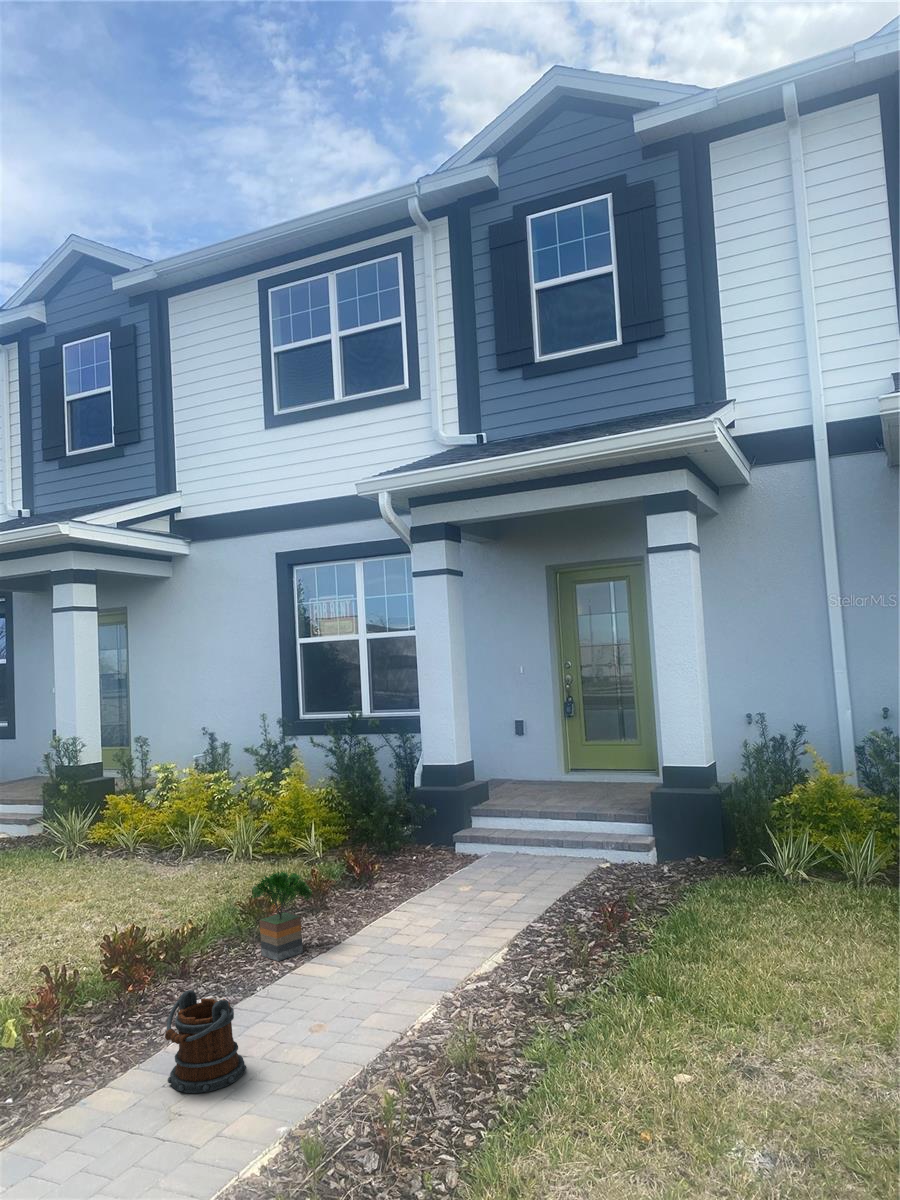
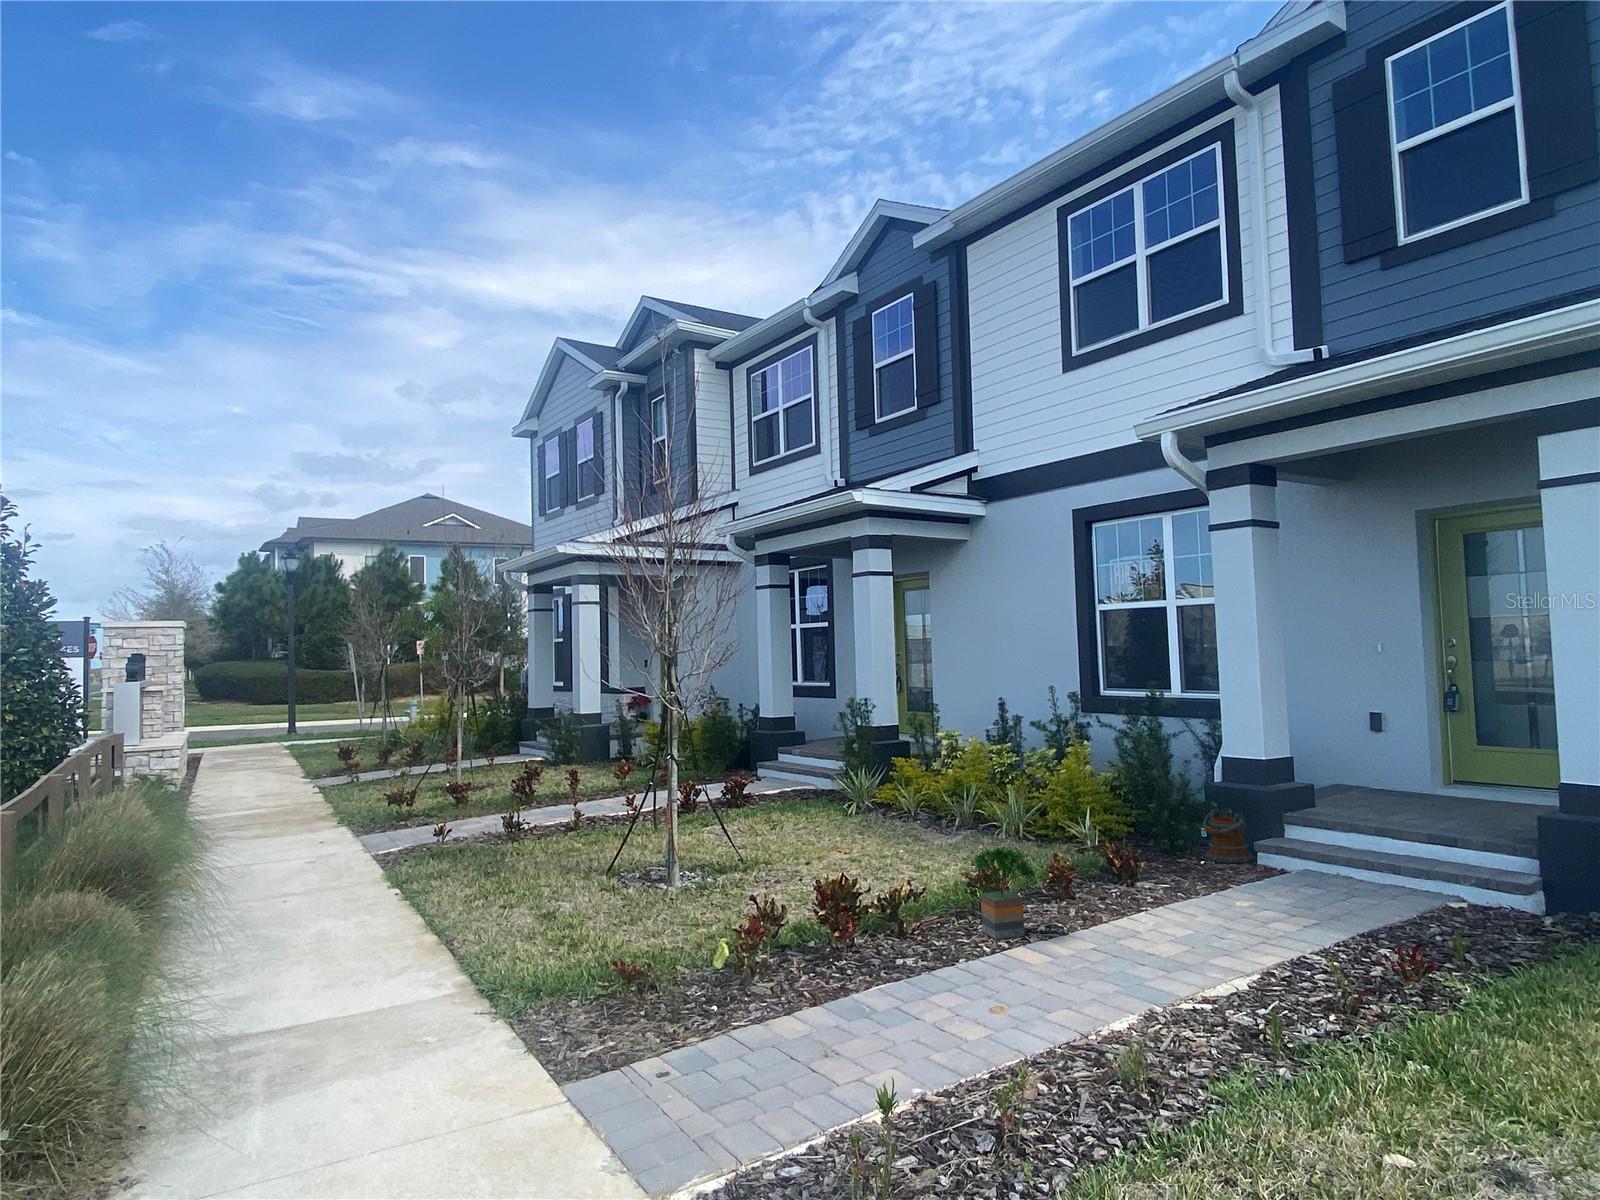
bucket: present [165,990,246,1093] -> present [1203,809,1254,863]

